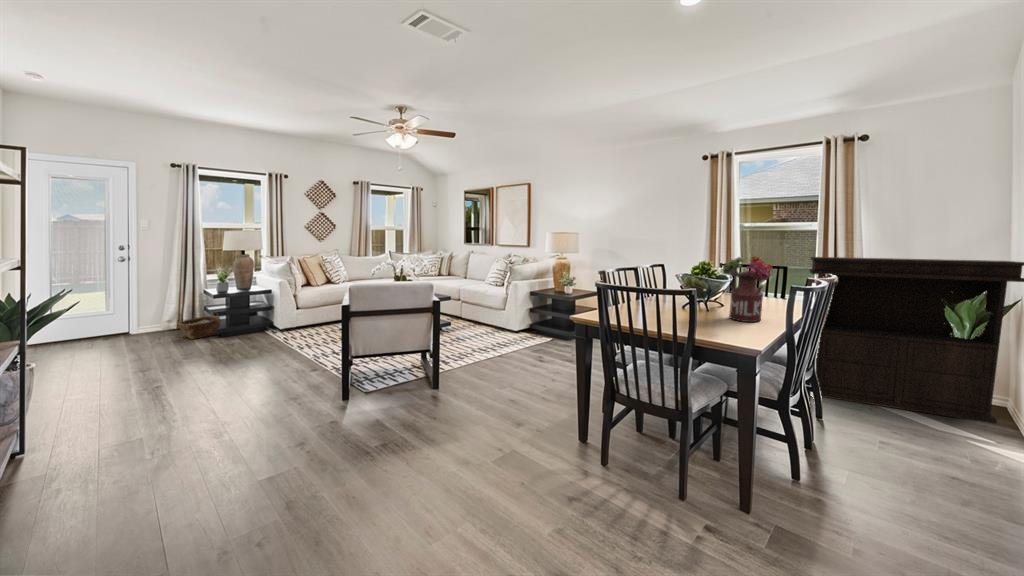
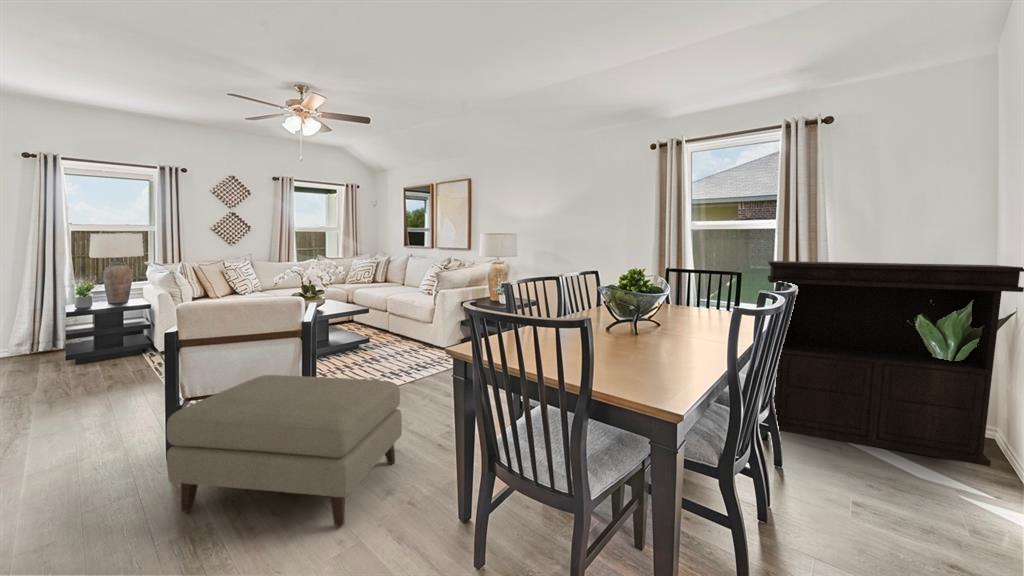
flower arrangement: present [723,256,772,322] -> none [644,263,711,355]
woven basket: present [177,313,220,339] -> none [23,330,85,366]
ottoman: none [368,340,519,444] -> present [167,375,402,527]

